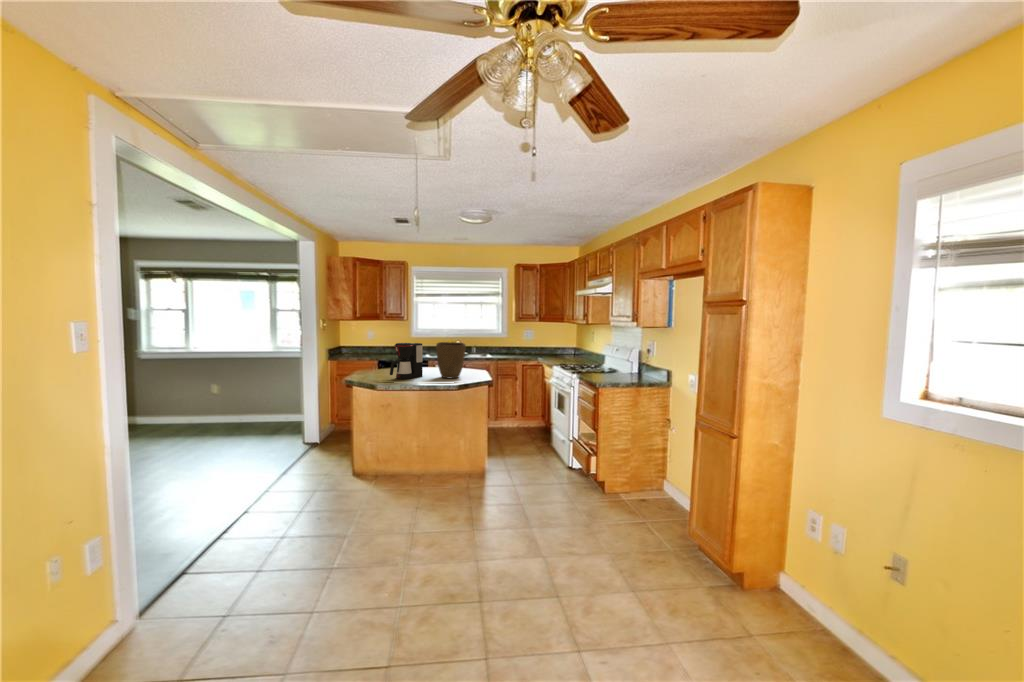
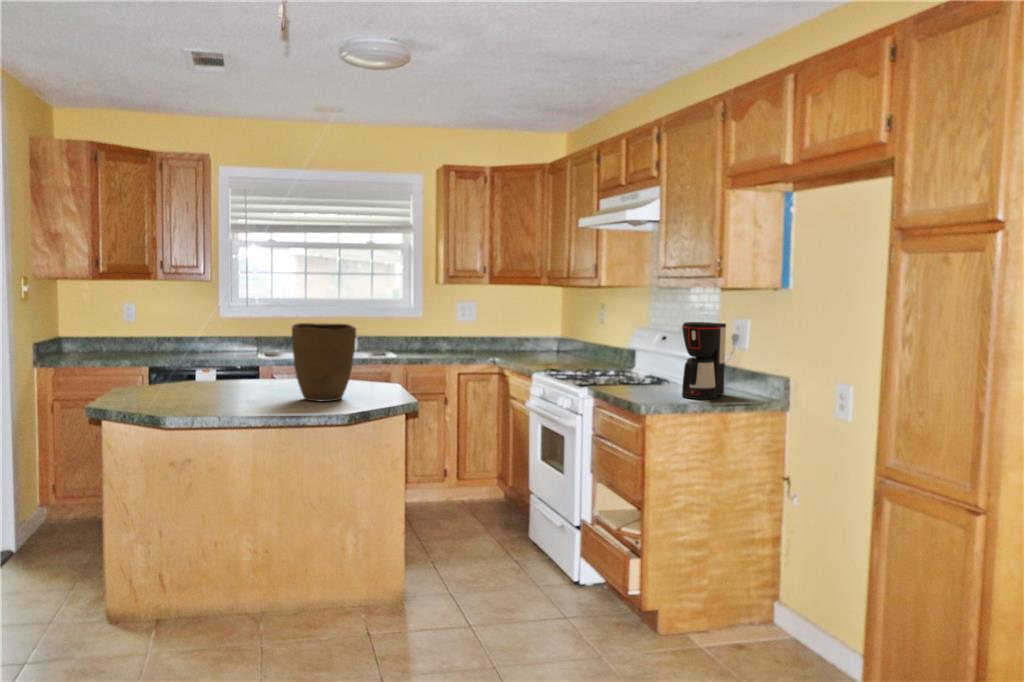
coffee maker: present [390,343,423,379] -> present [682,322,726,399]

